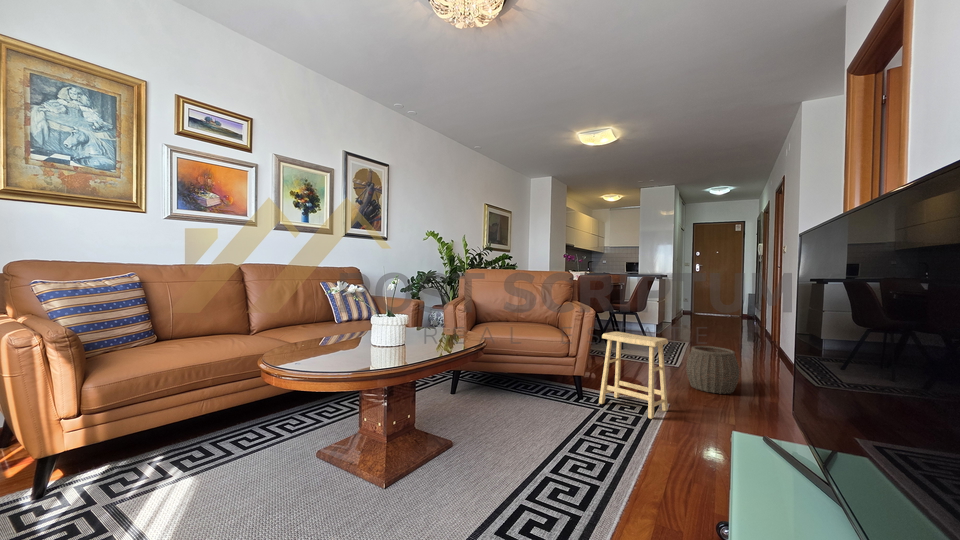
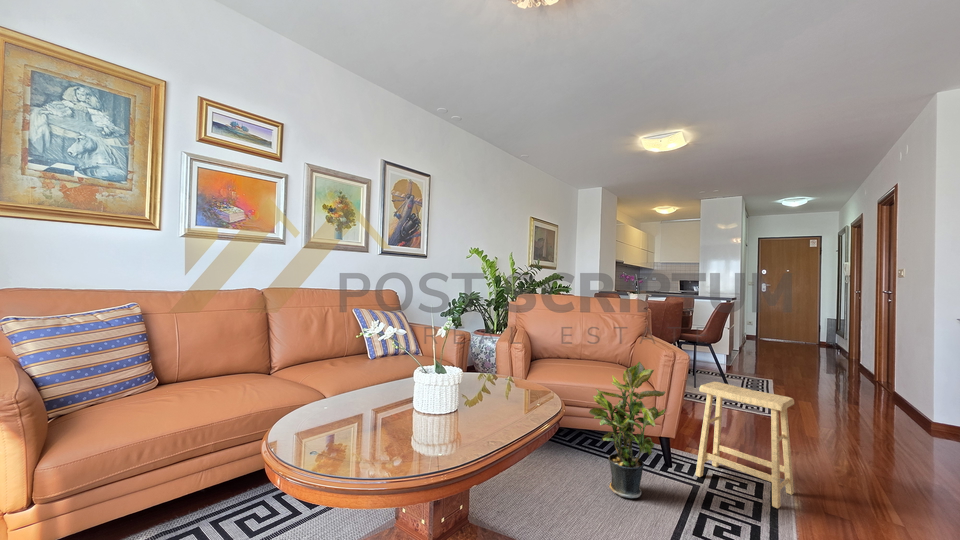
potted plant: none [514,314,571,417] -> present [589,362,666,498]
woven basket: present [686,346,740,394] -> none [798,398,879,467]

